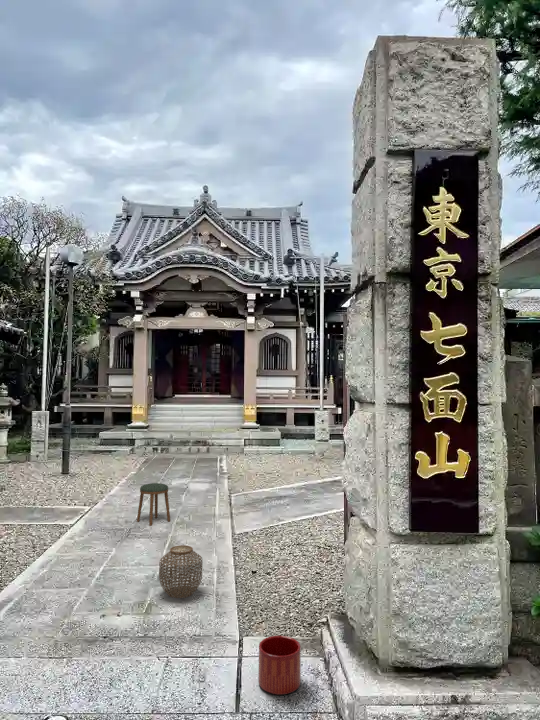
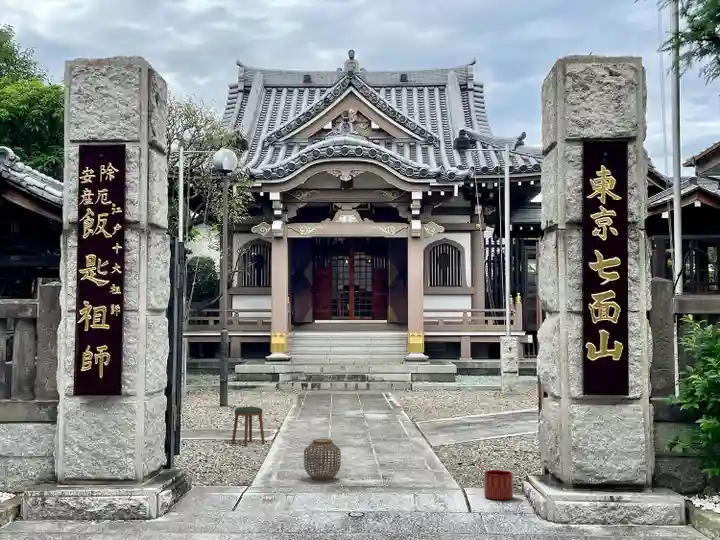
stool: present [137,483,170,526] -> present [232,407,265,446]
woven basket: present [159,545,203,598] -> present [304,439,341,481]

